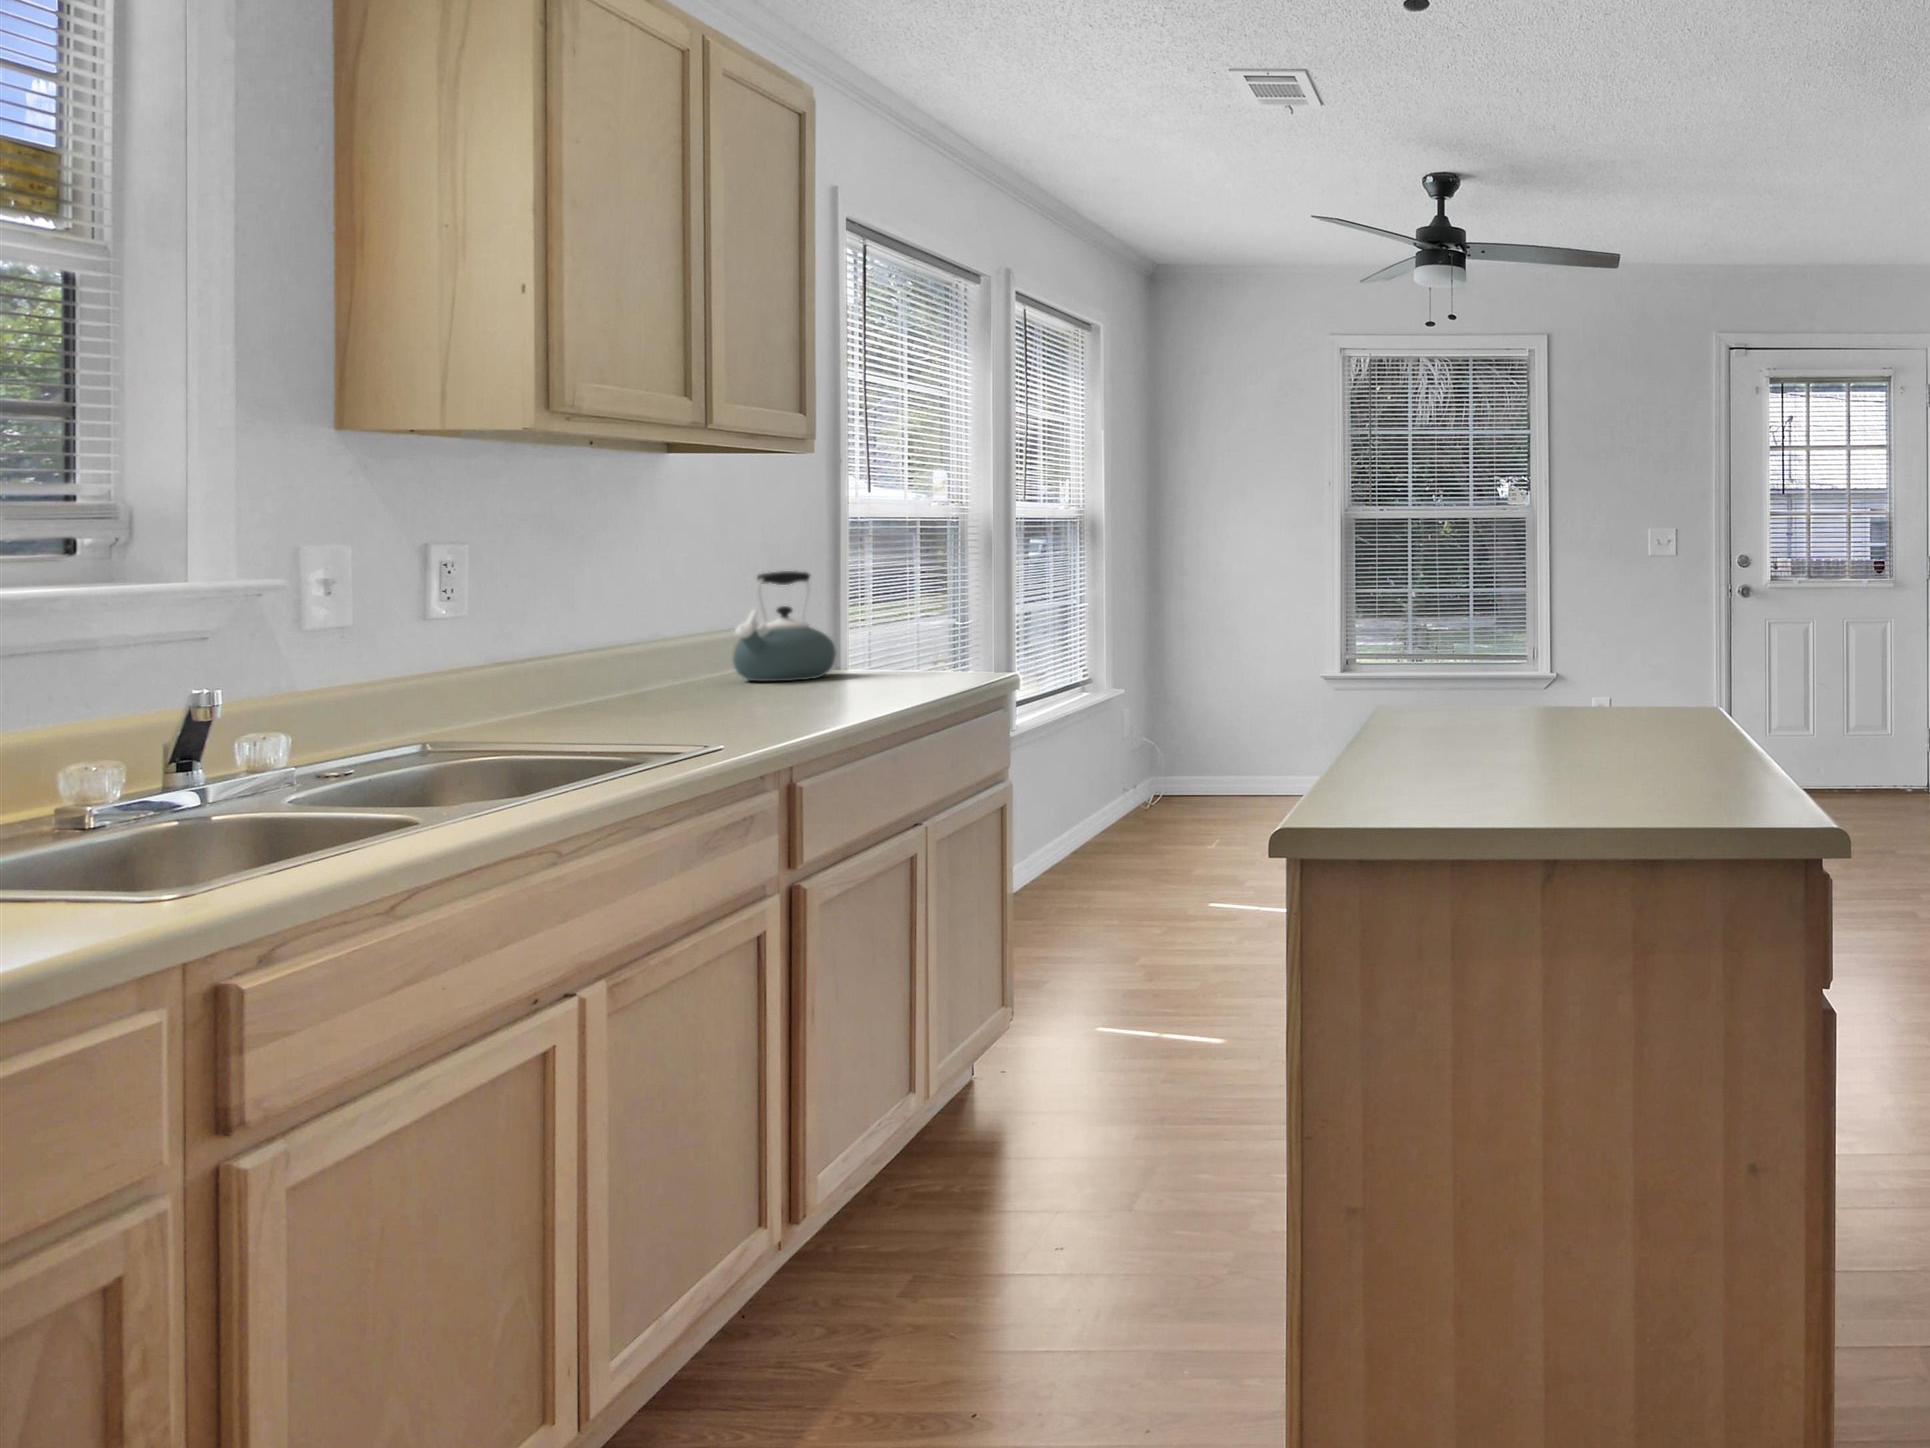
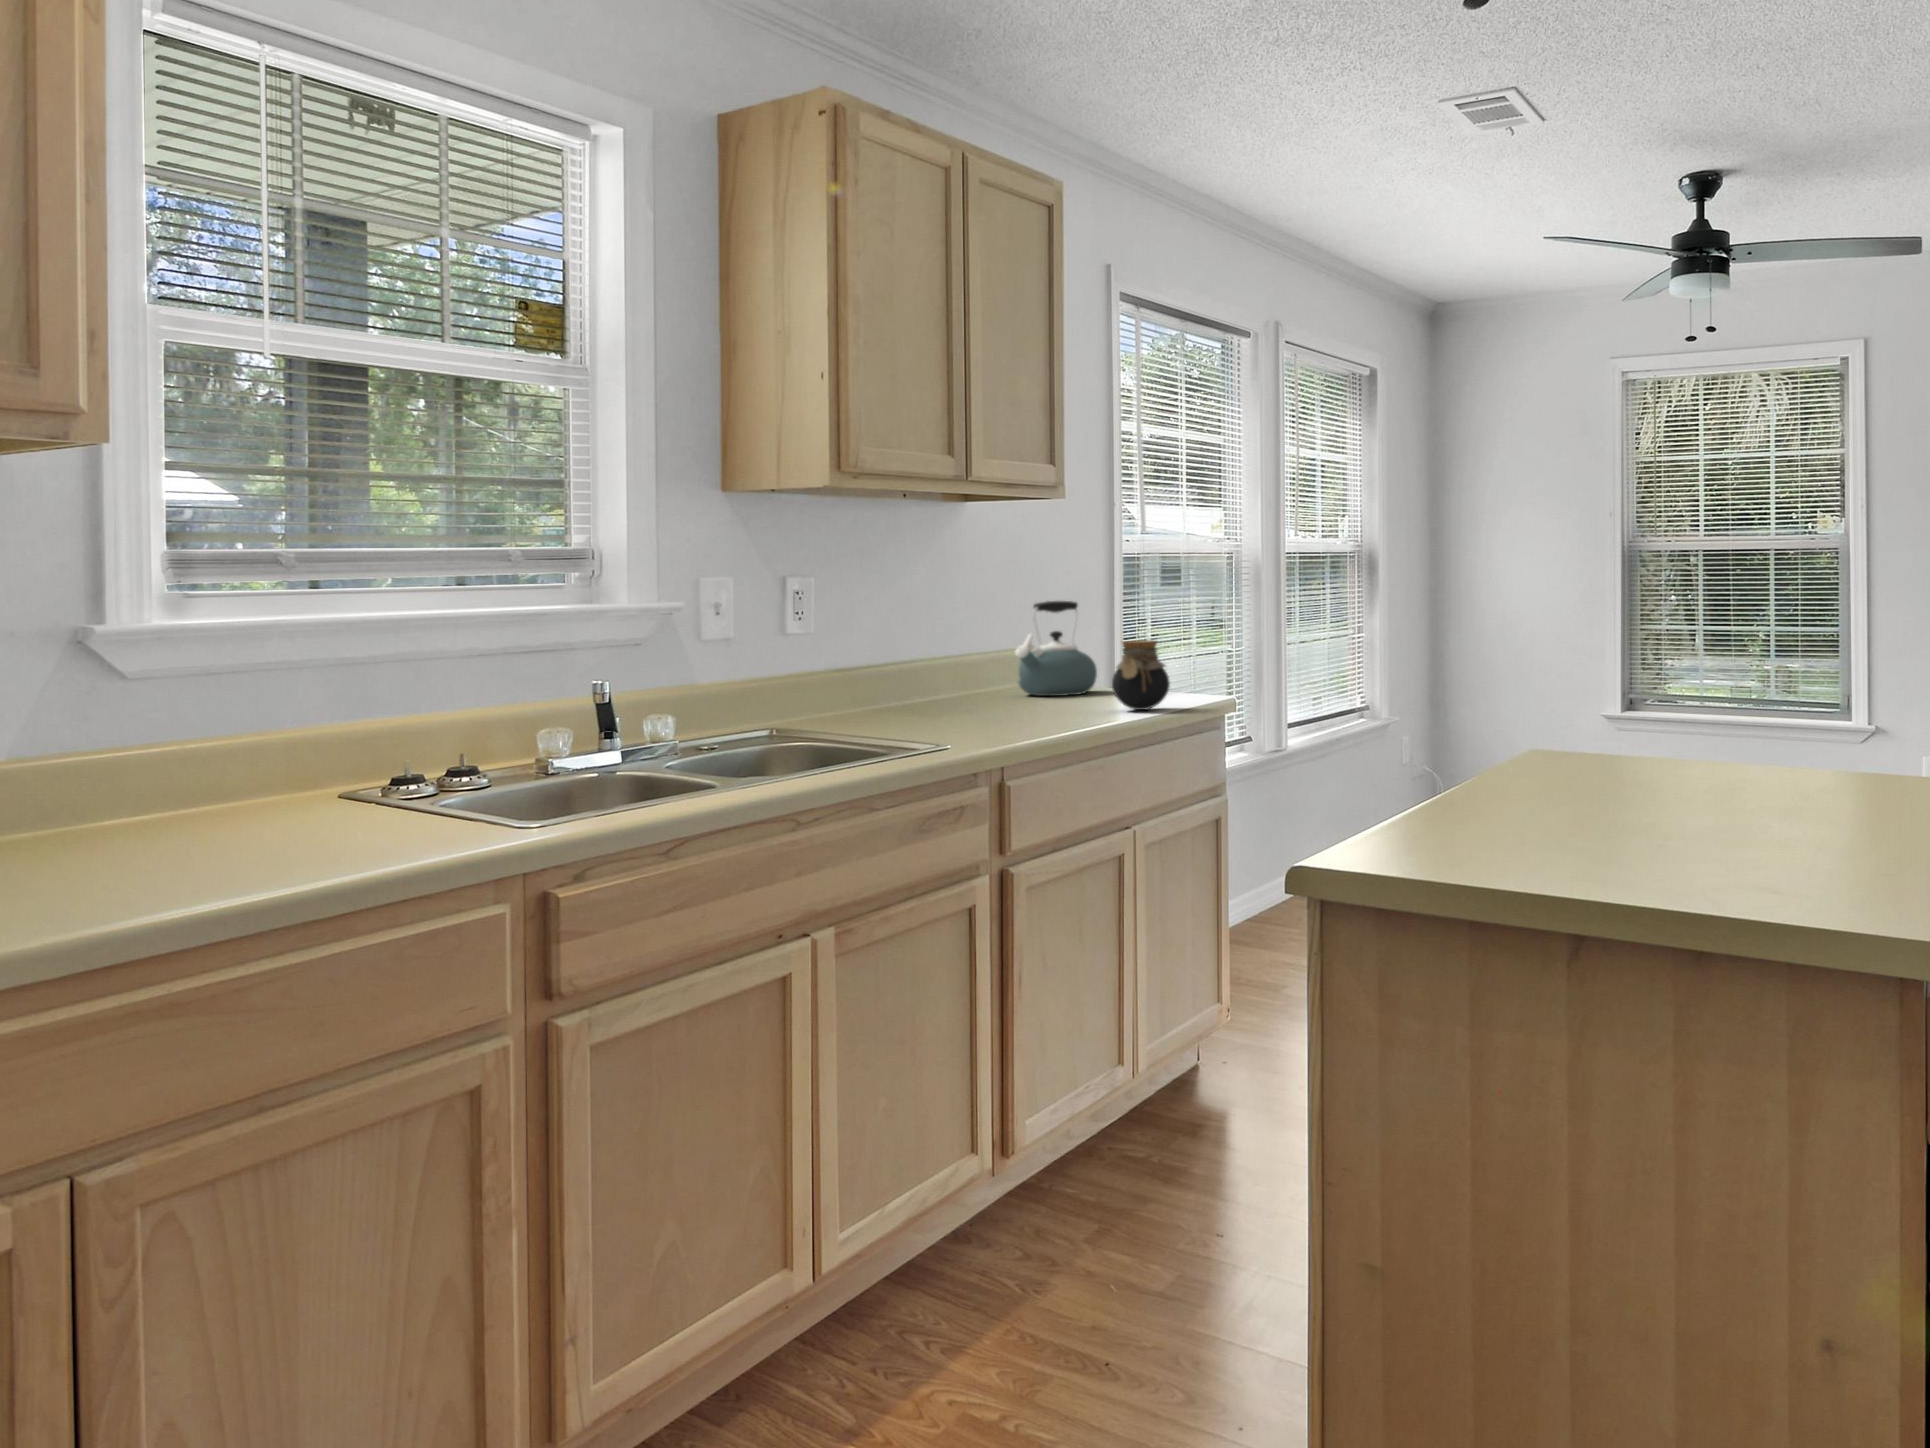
jar: none [885,616,956,695] -> present [1112,640,1170,710]

